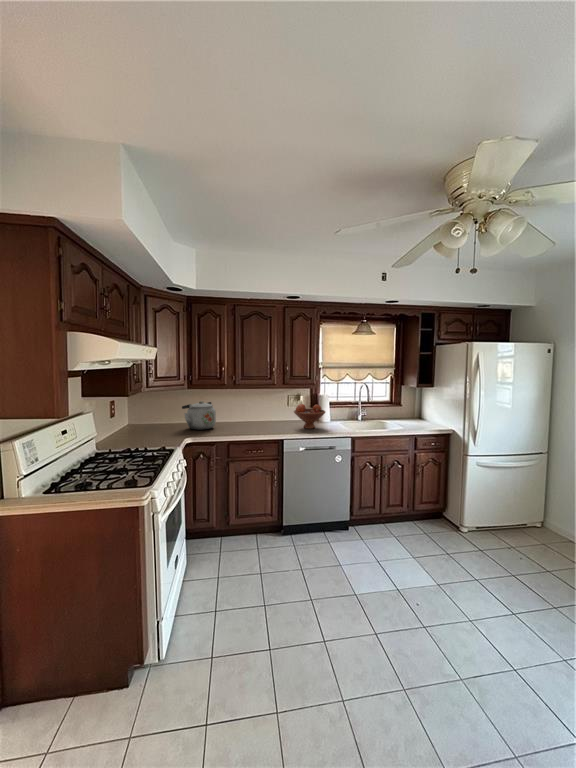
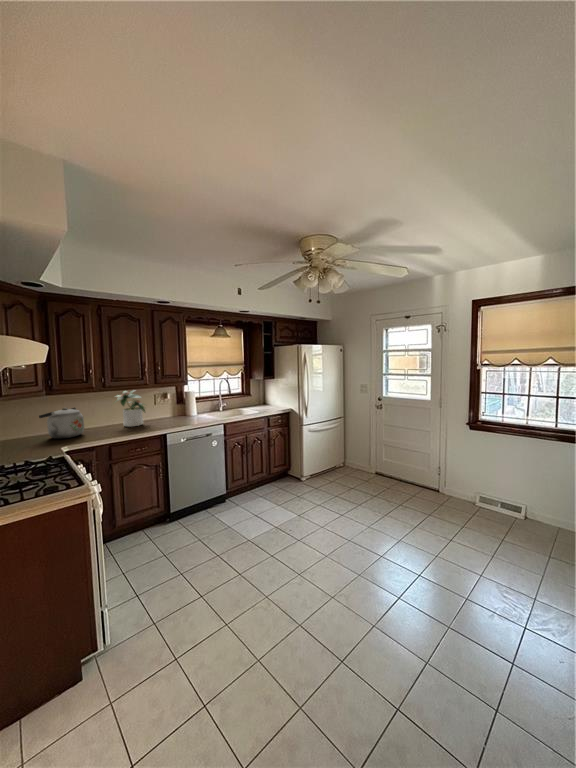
potted plant: none [242,389,276,427] -> present [117,391,145,427]
fruit bowl: present [294,404,325,429] -> none [168,400,198,422]

